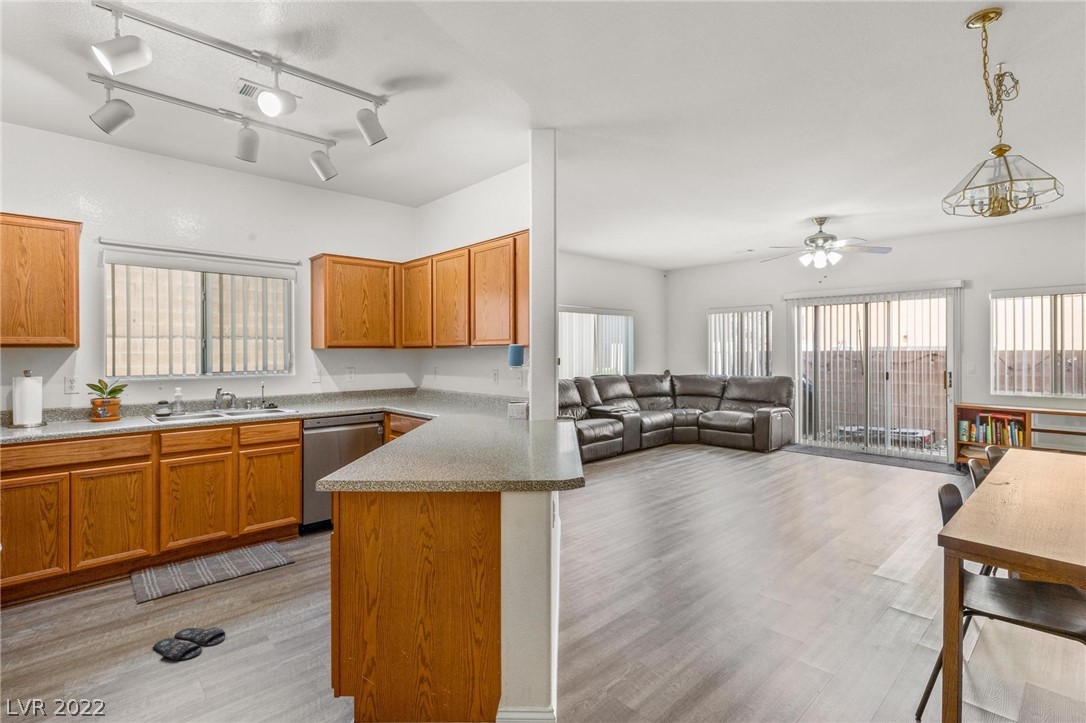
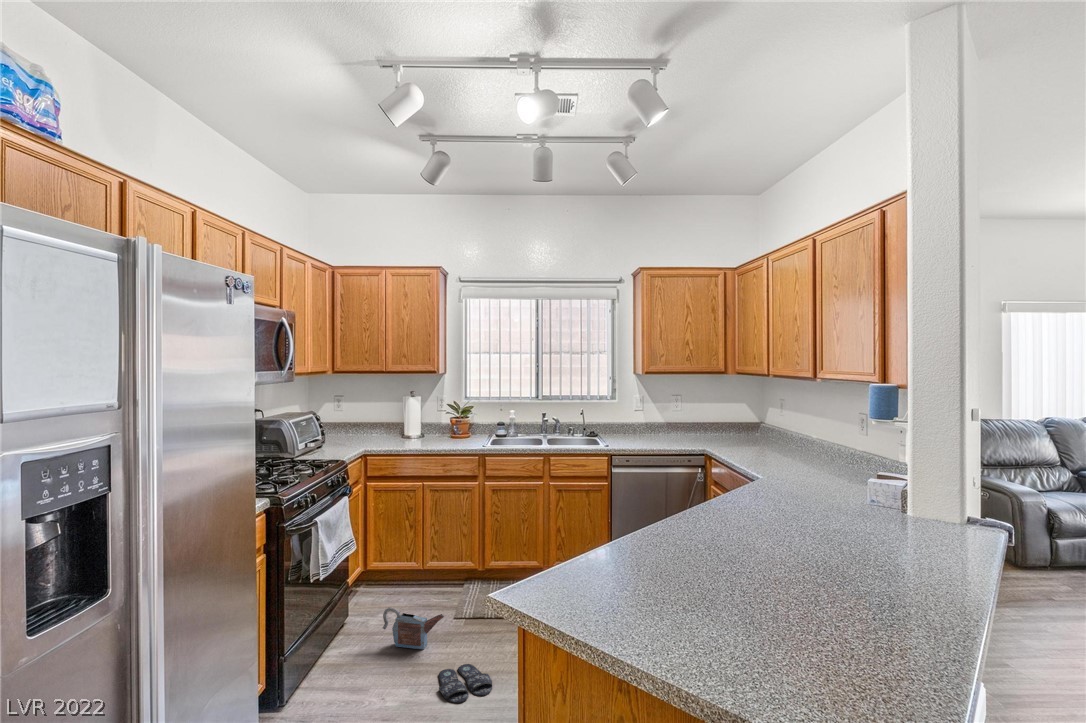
watering can: none [49,593,145,647] -> present [383,607,444,649]

